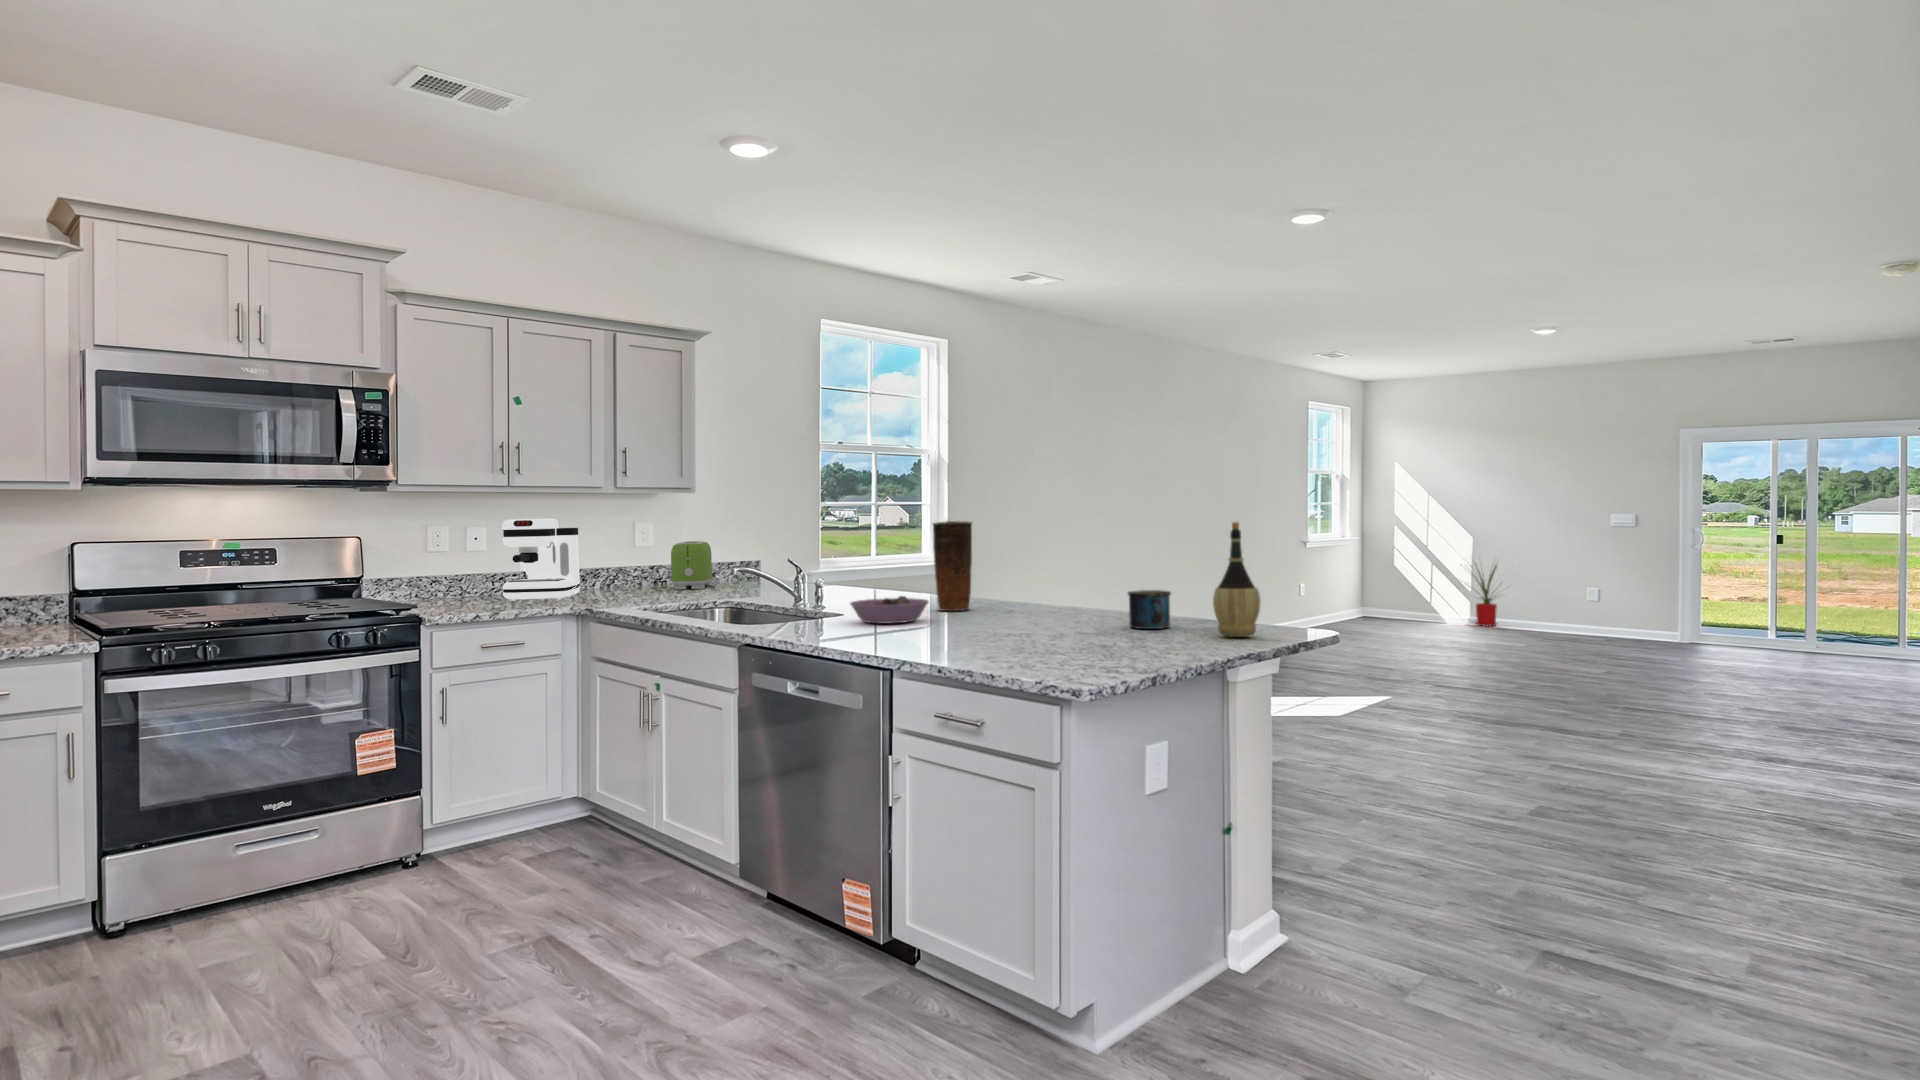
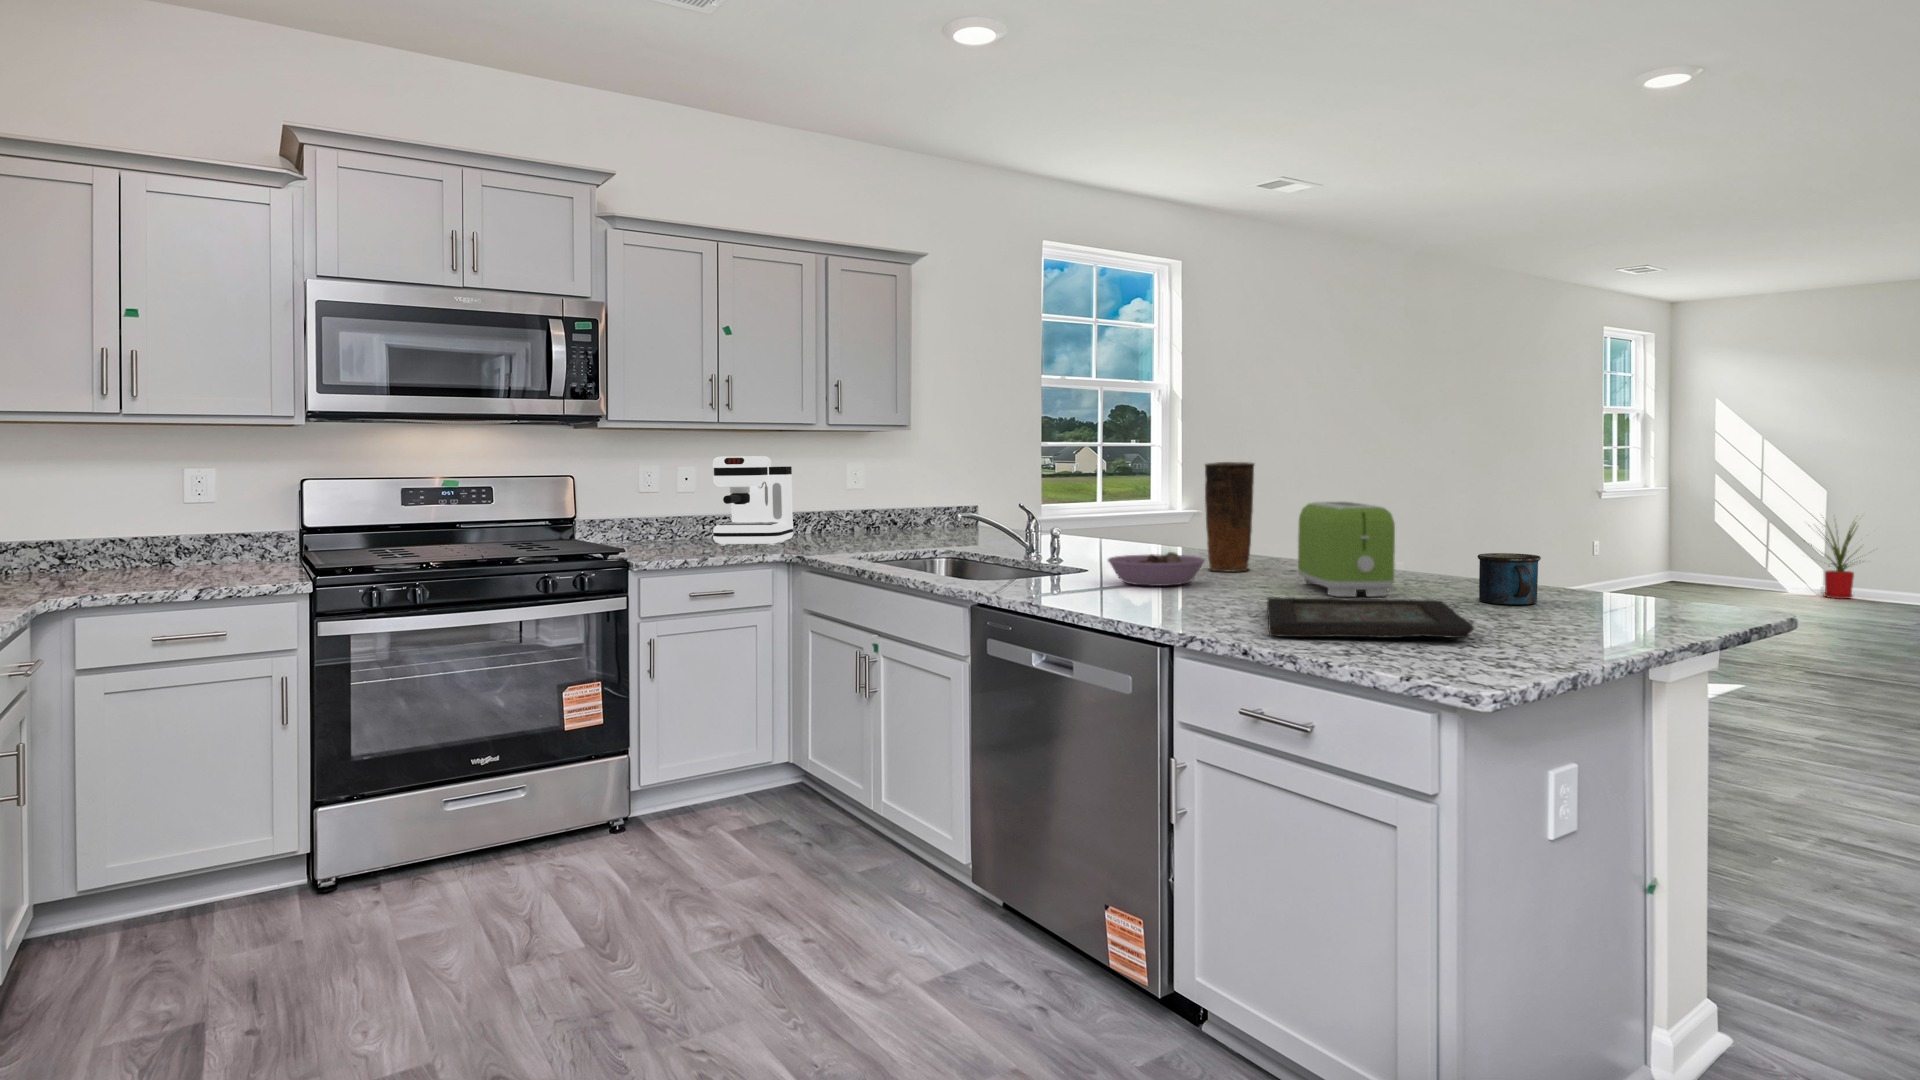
wine bottle: present [1213,522,1260,637] -> none [1614,464,1687,621]
toaster: present [671,541,712,589] -> present [1298,502,1395,596]
decorative tray: none [956,627,1102,656] -> present [1267,597,1474,638]

